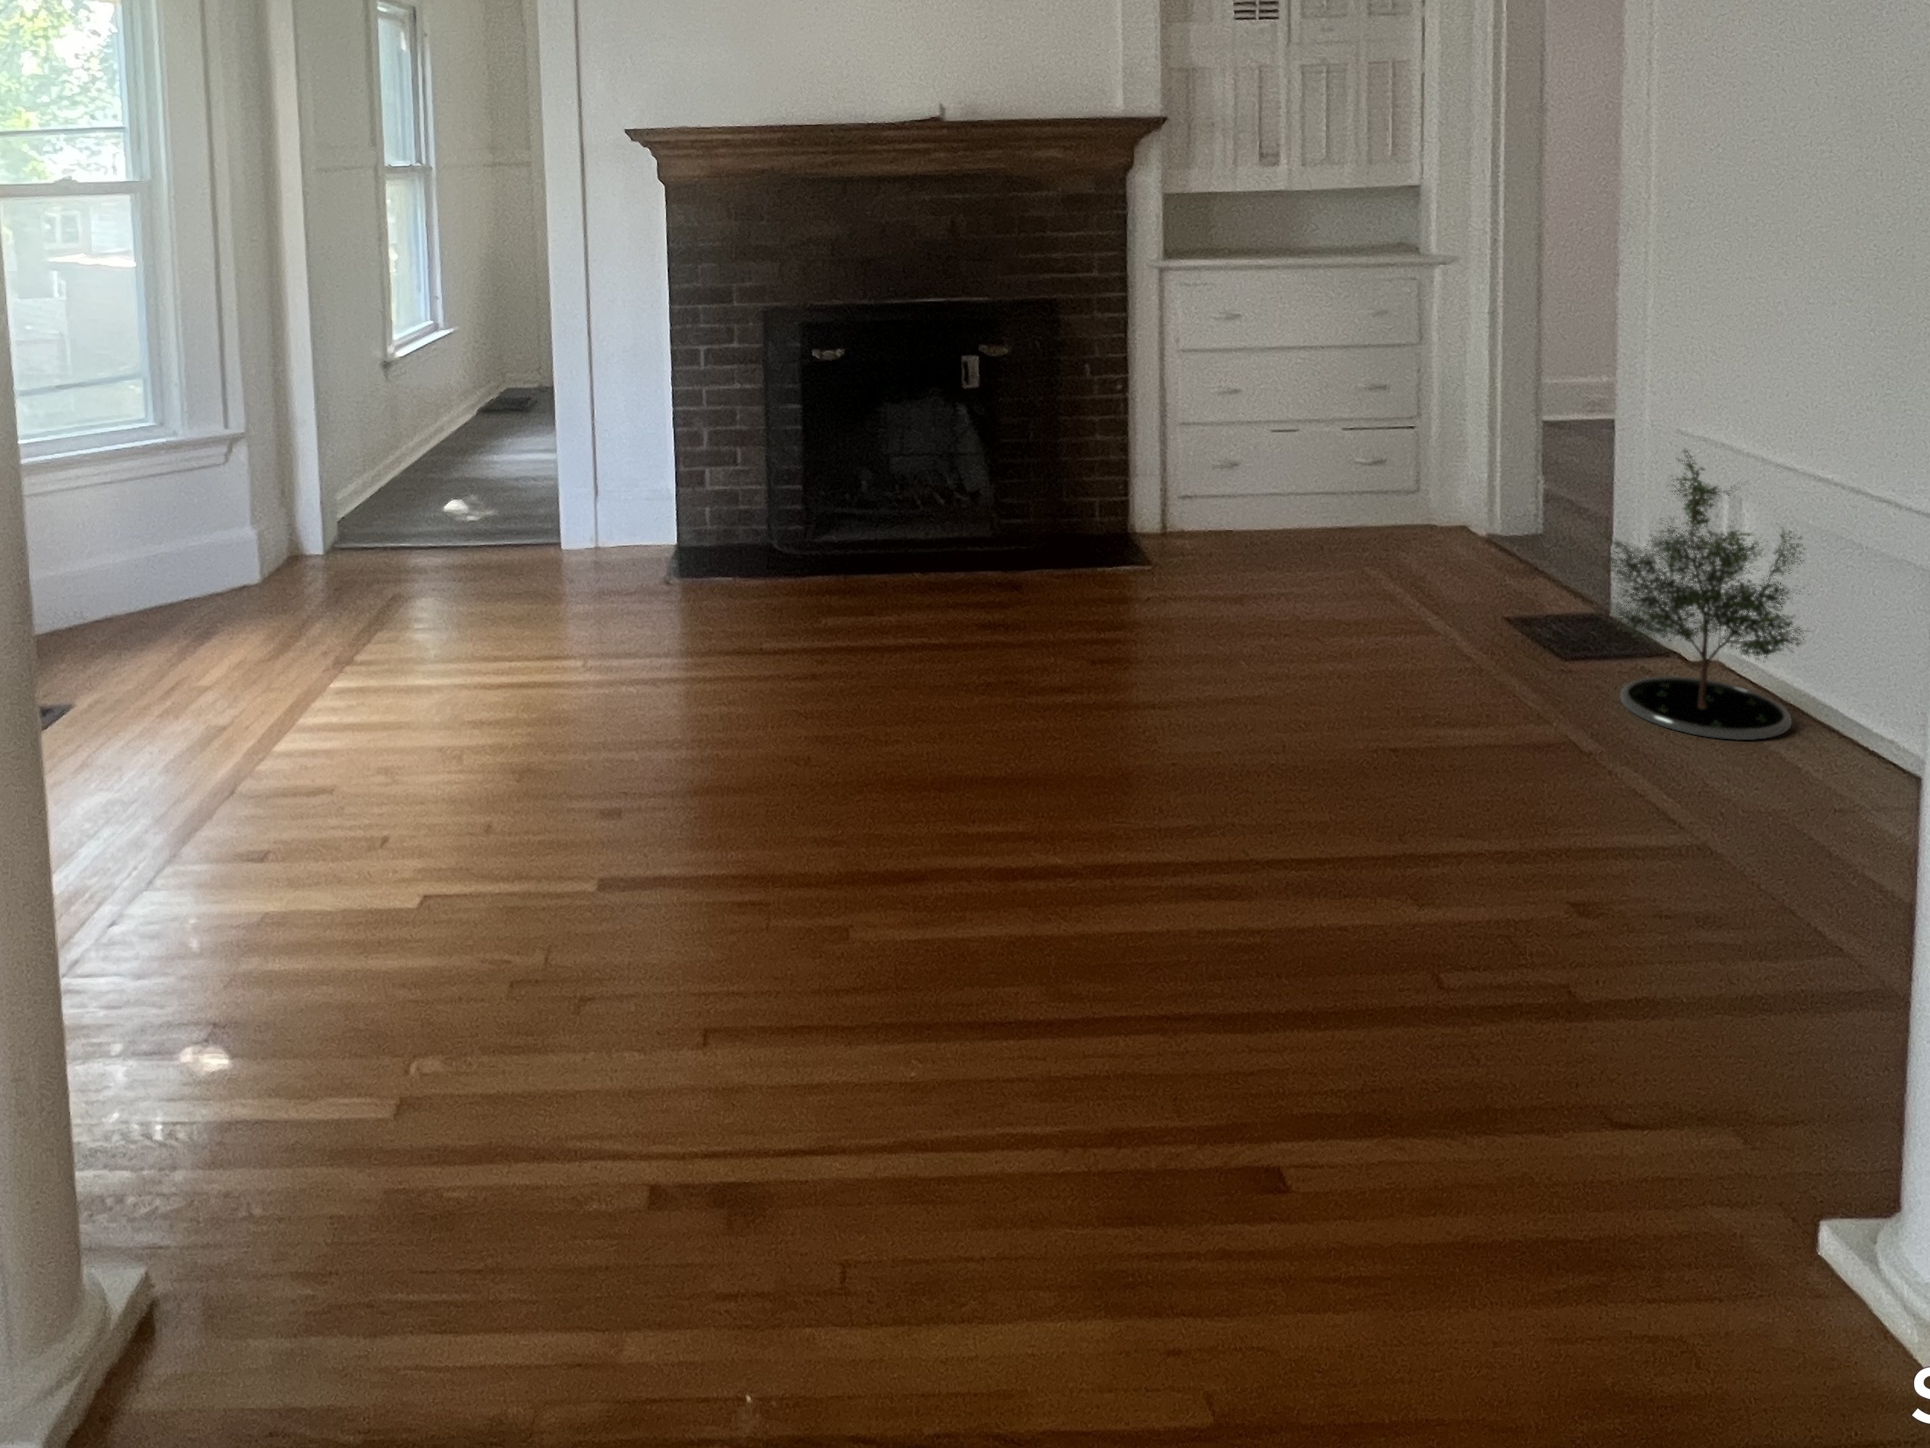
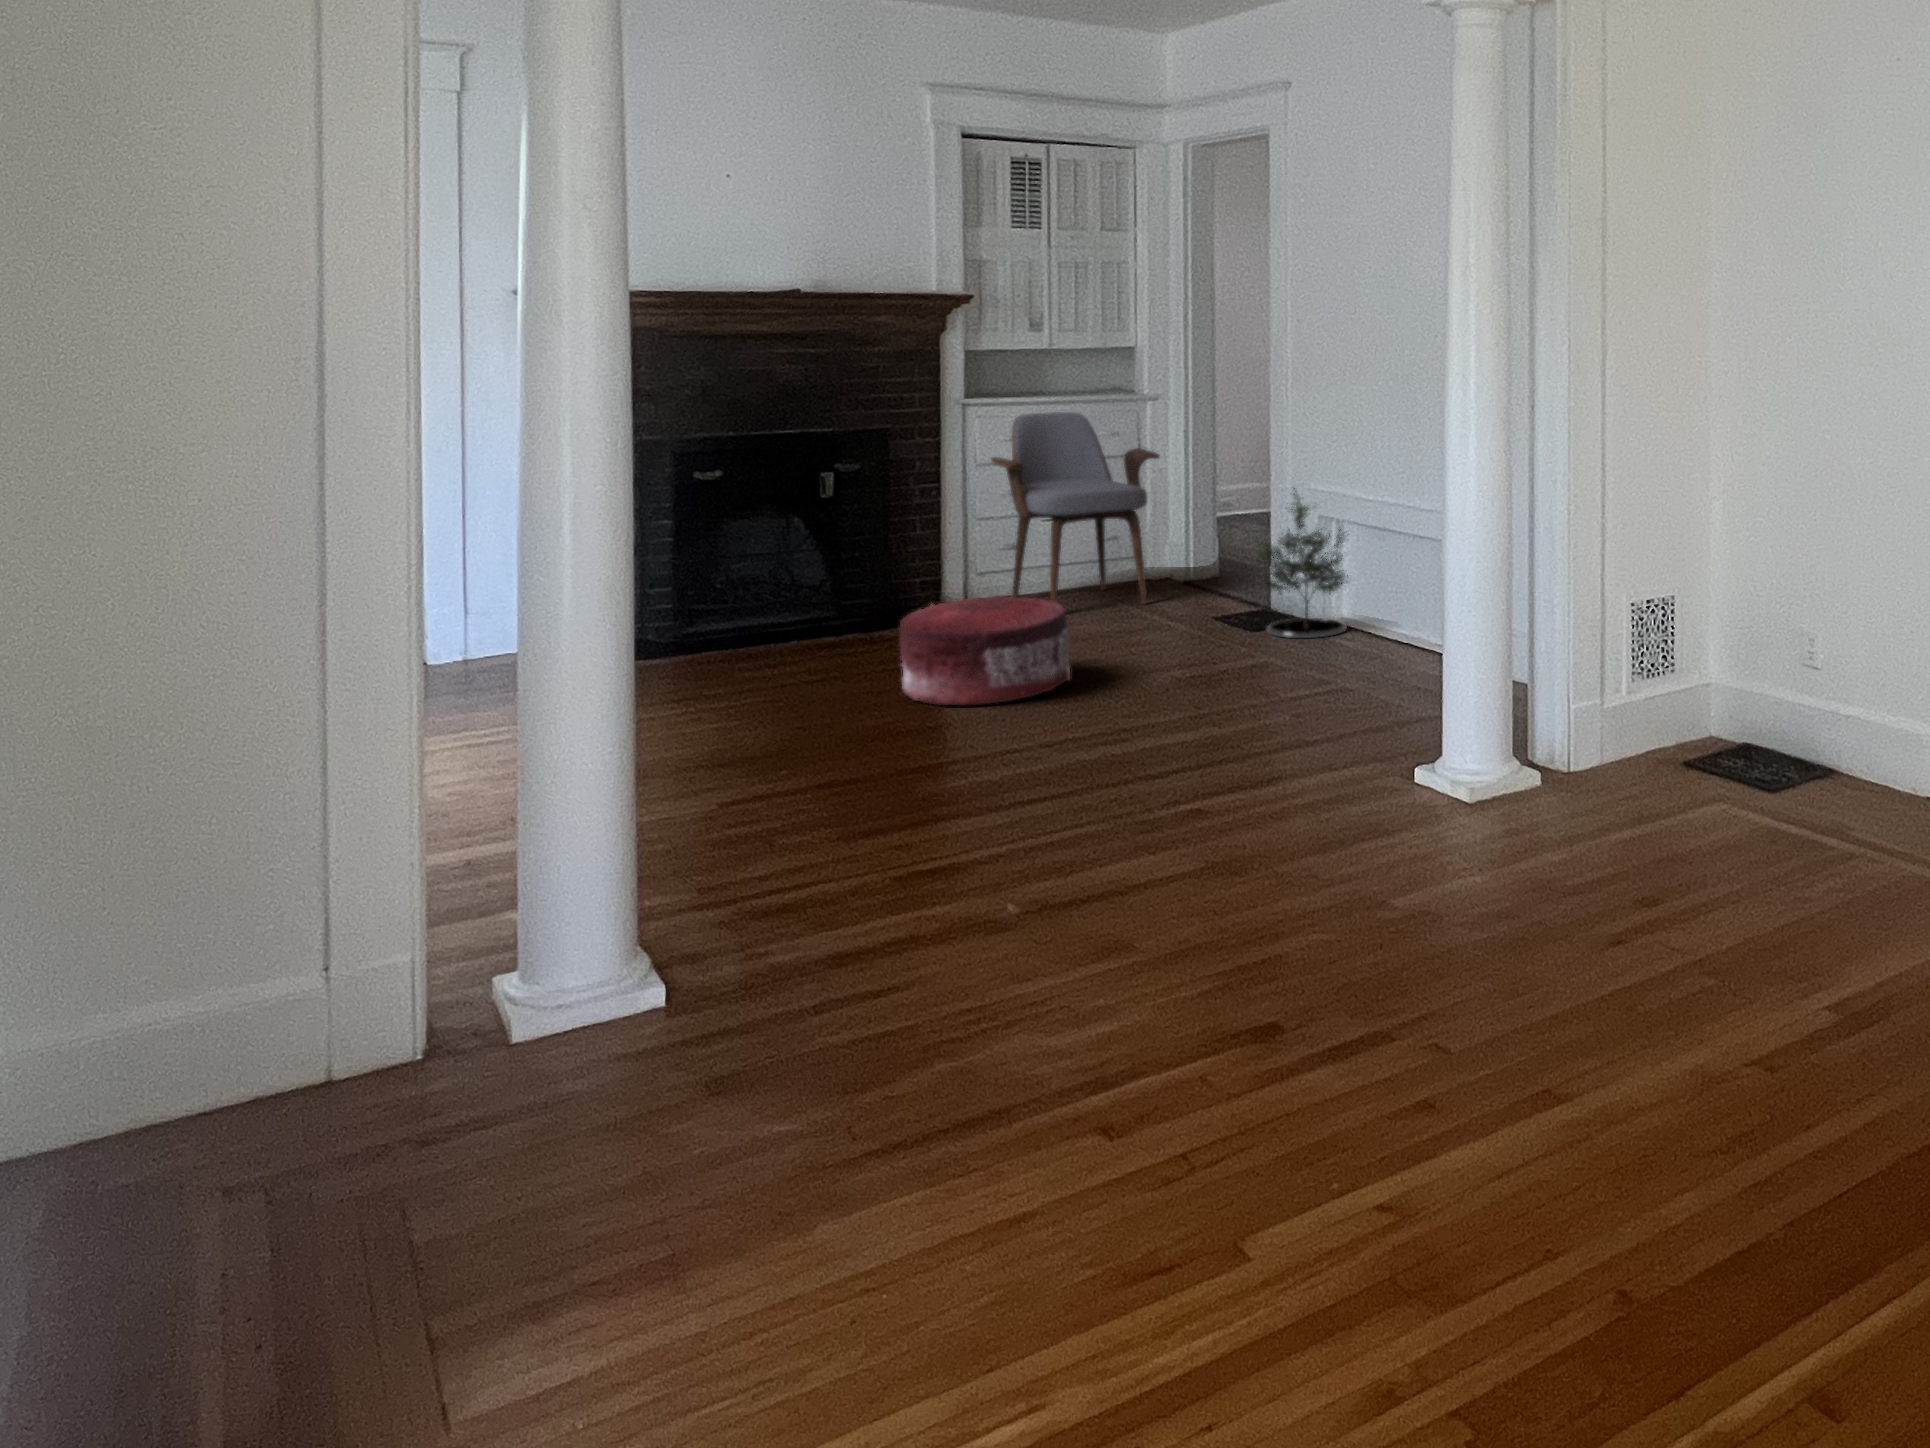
armchair: none [1186,282,1442,589] -> present [991,412,1159,604]
pouf: none [966,591,1240,805] -> present [900,596,1070,705]

